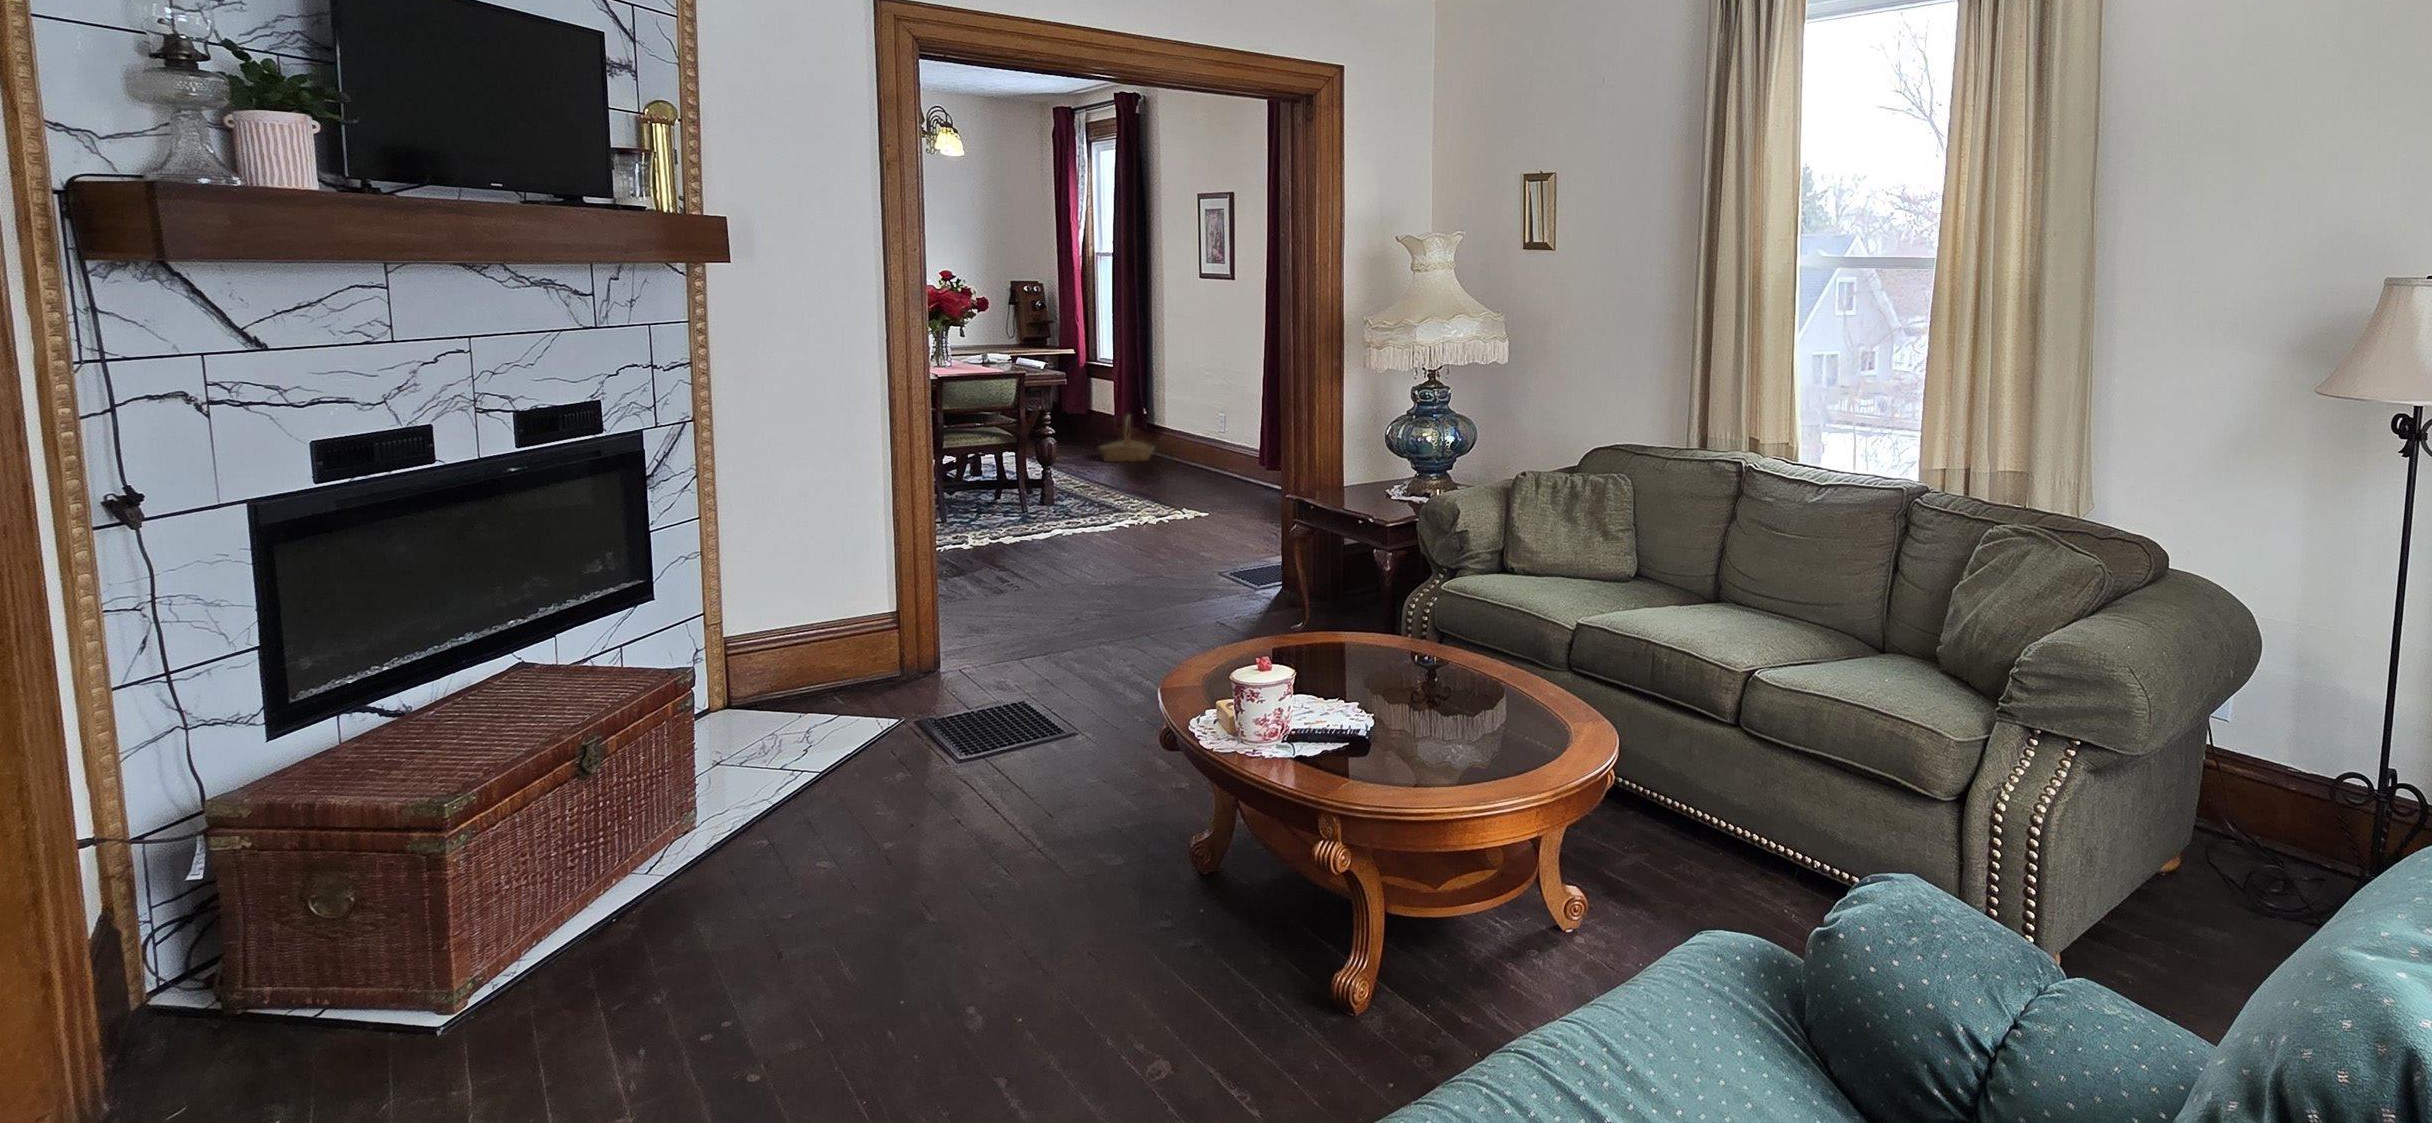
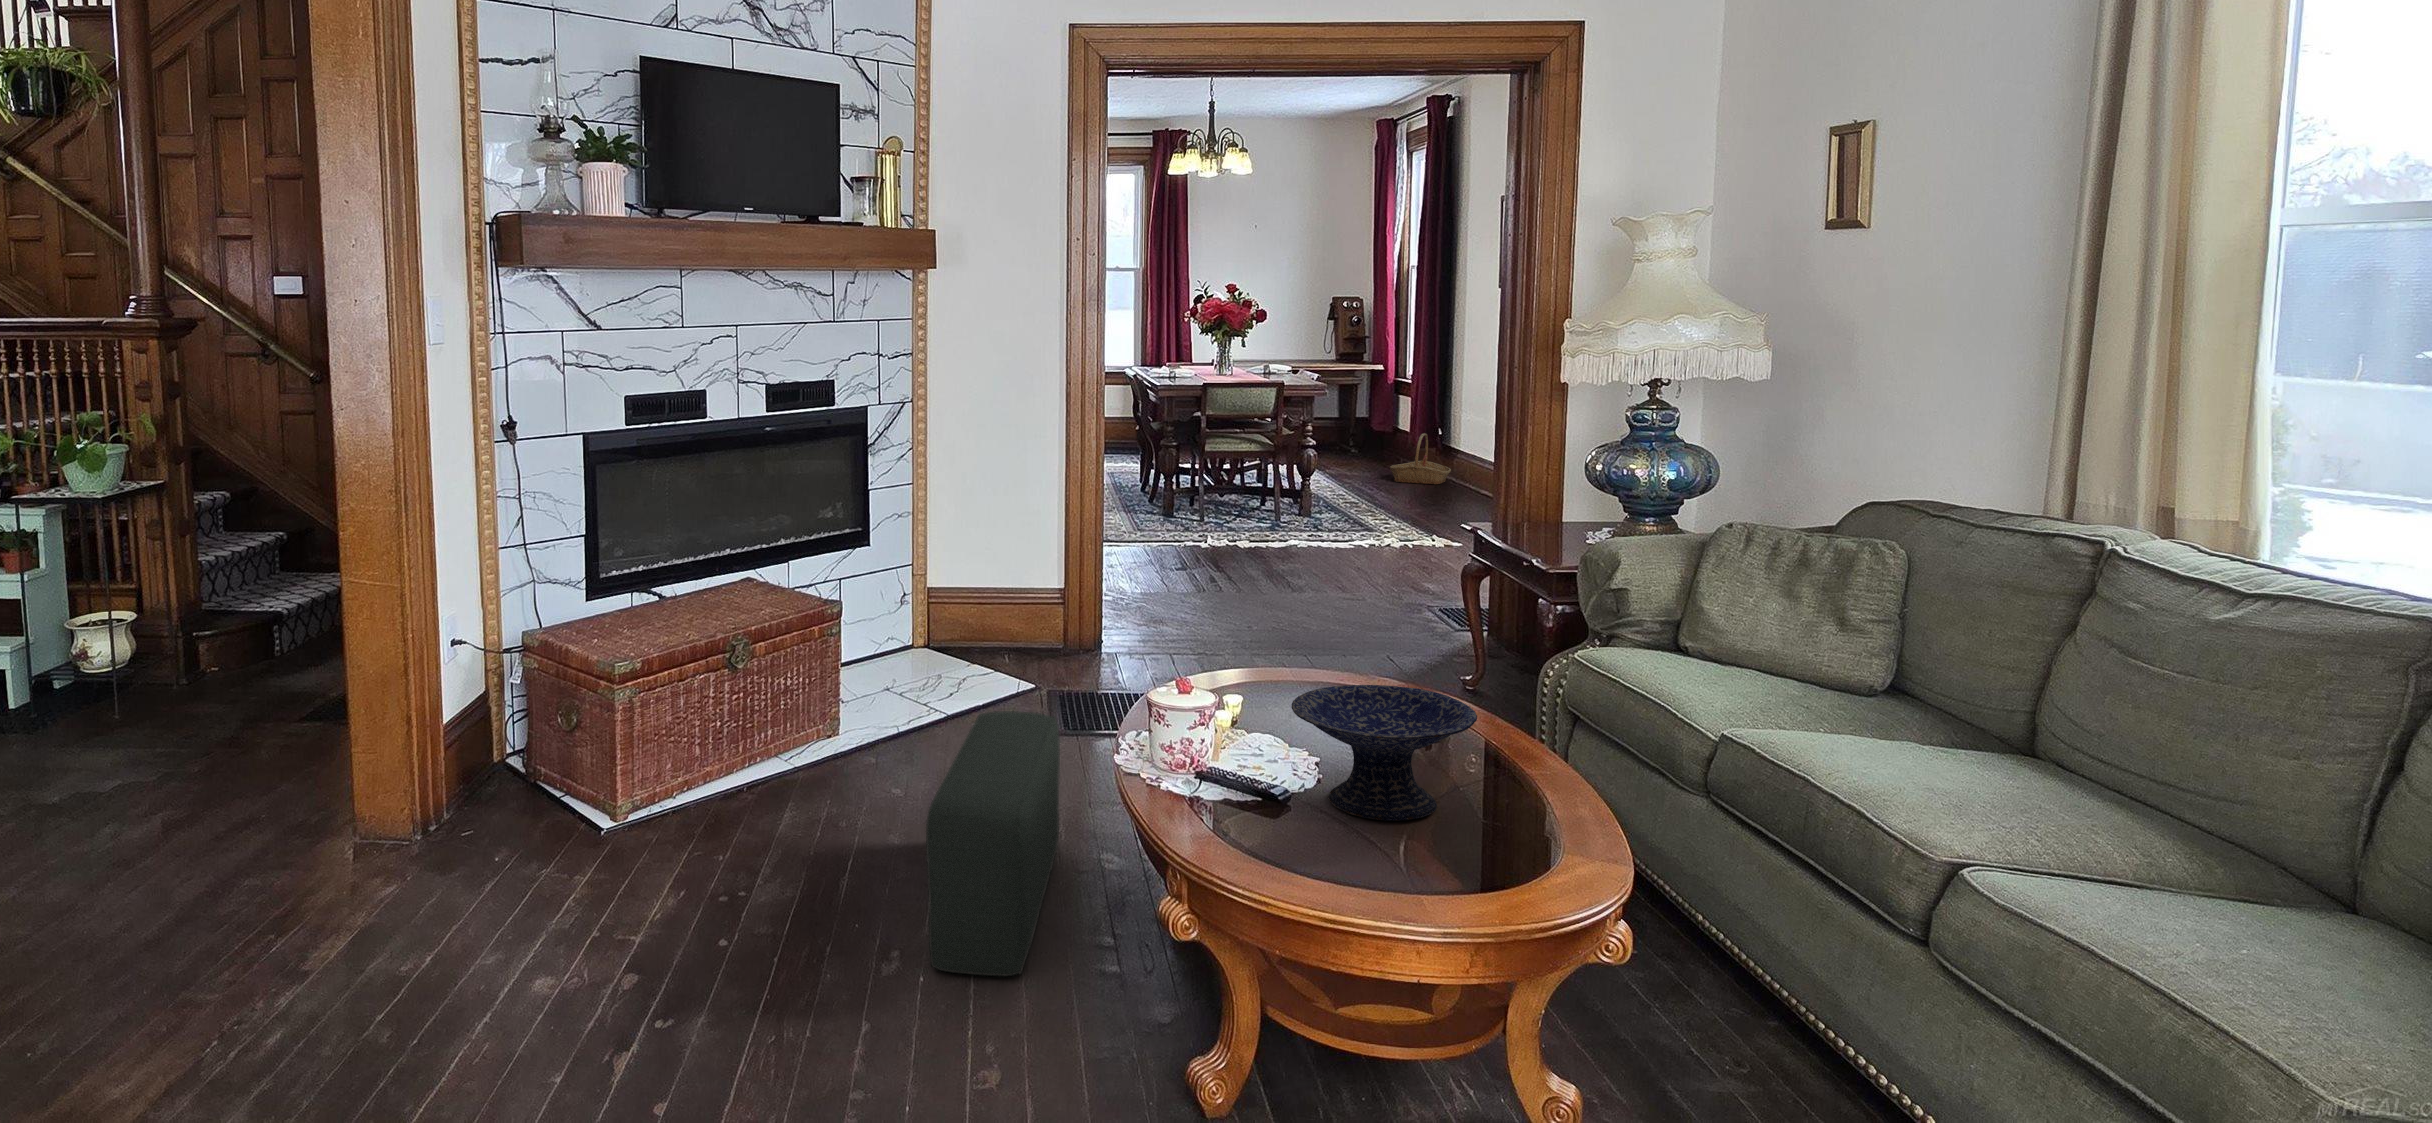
decorative bowl: none [1381,647,1529,761] -> present [1292,685,1477,821]
pouf: none [971,742,1132,1027] -> present [926,711,1060,976]

